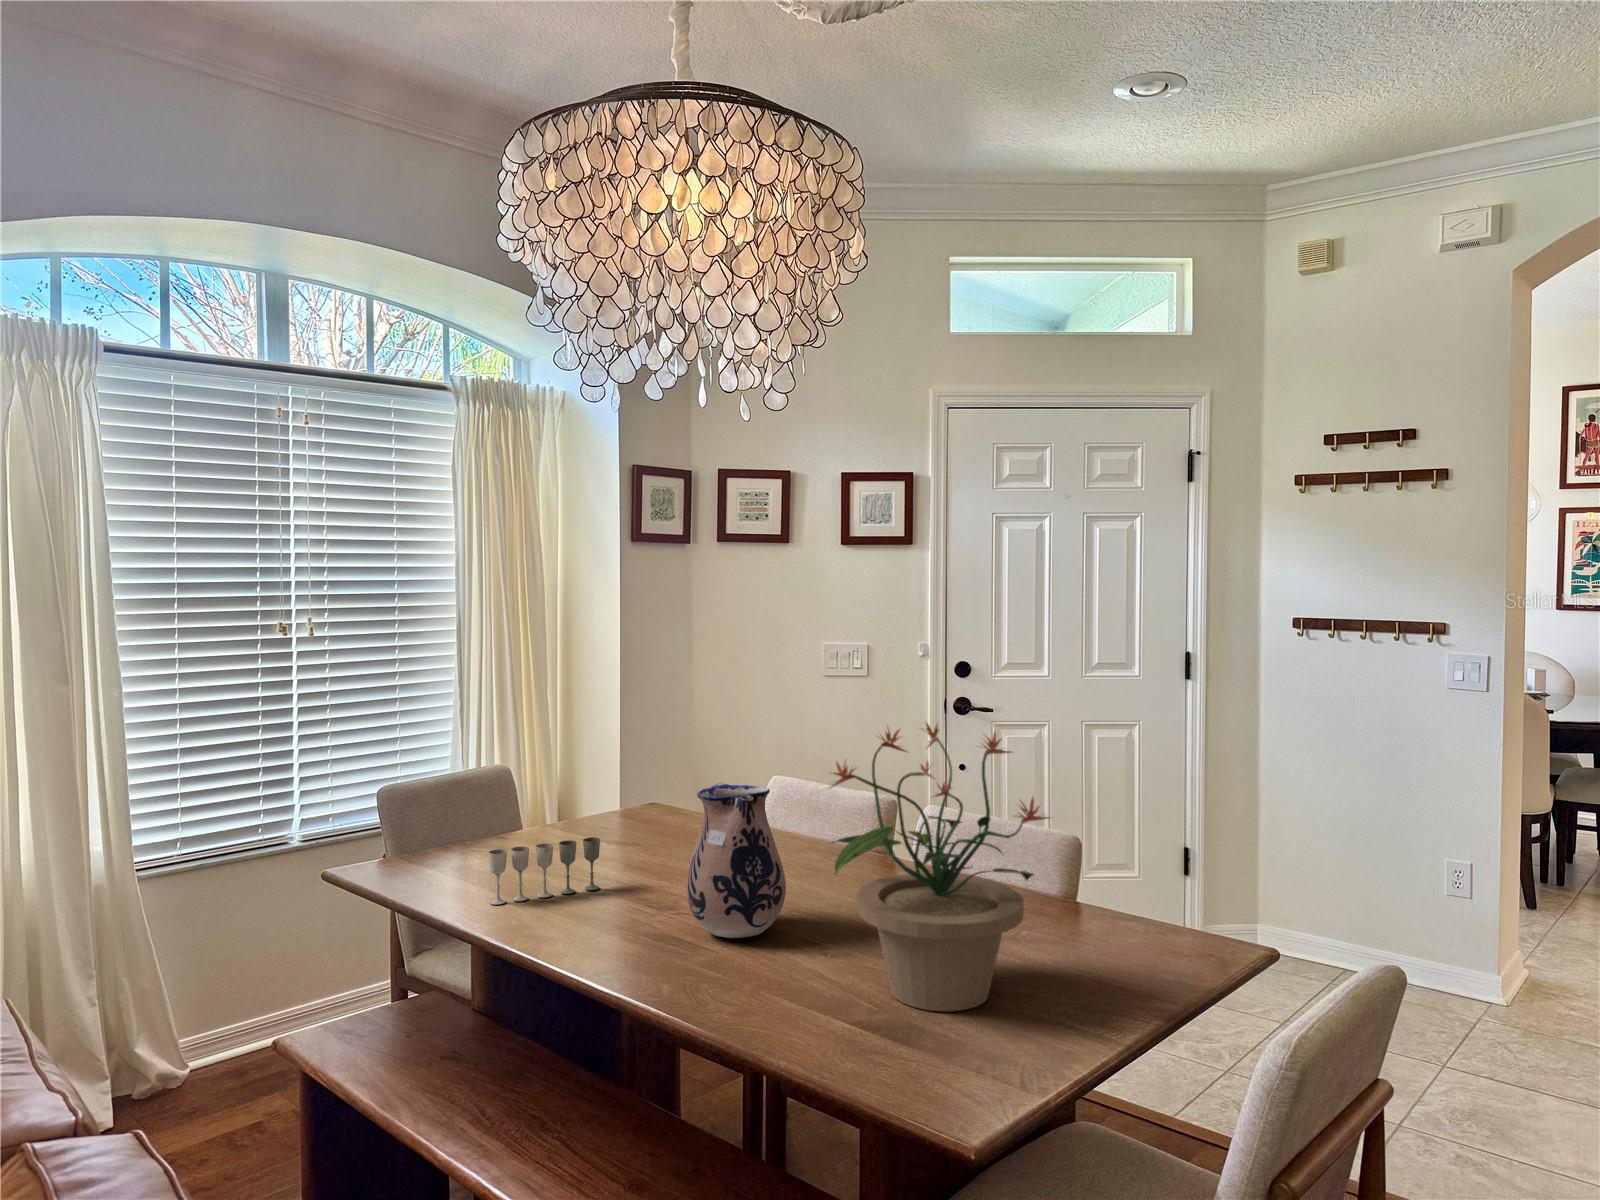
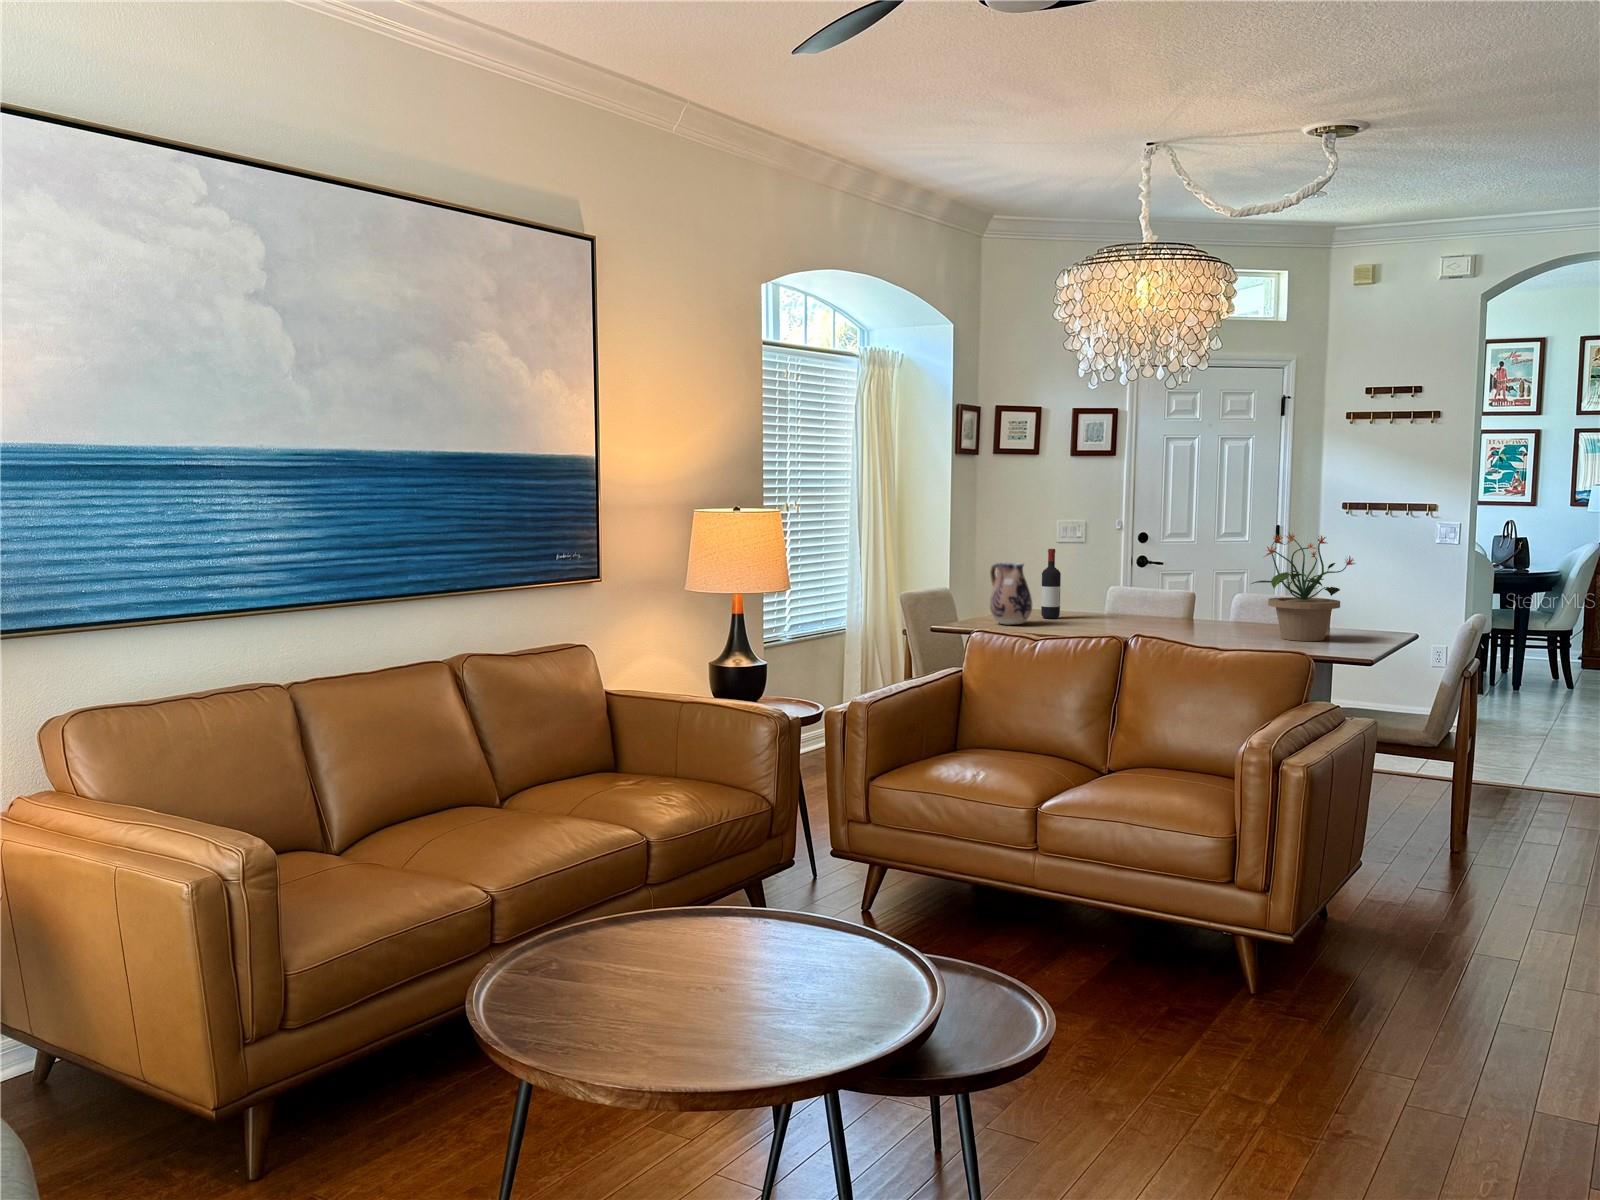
wine bottle: none [573,717,609,851] -> present [1041,549,1061,619]
ceramic pitcher: present [687,783,786,938] -> present [990,563,1032,625]
wine glass: present [489,837,600,905] -> none [1059,601,1097,629]

